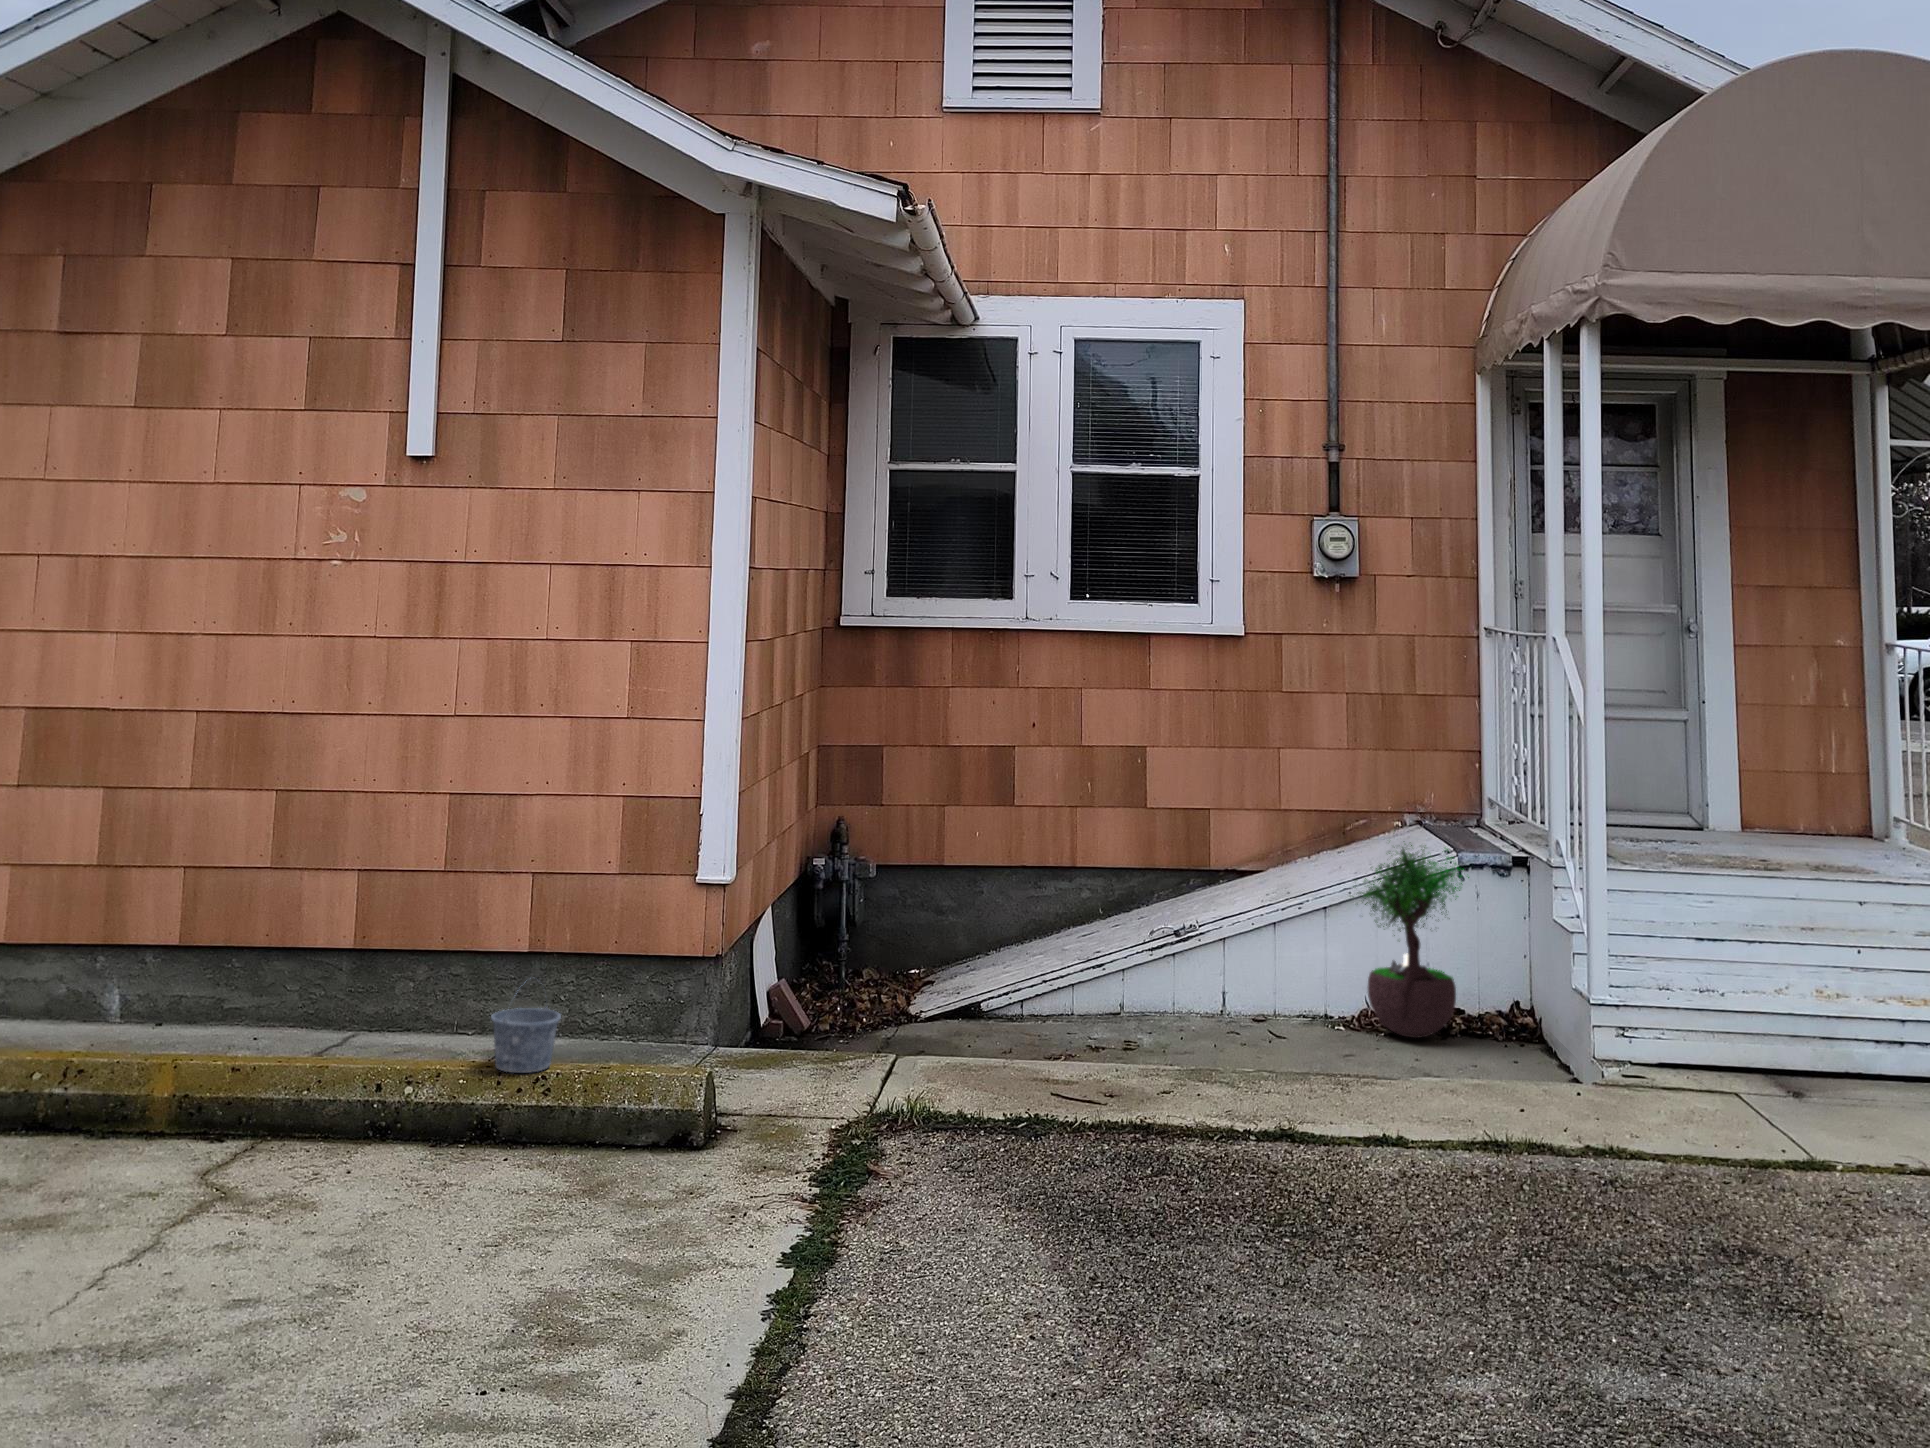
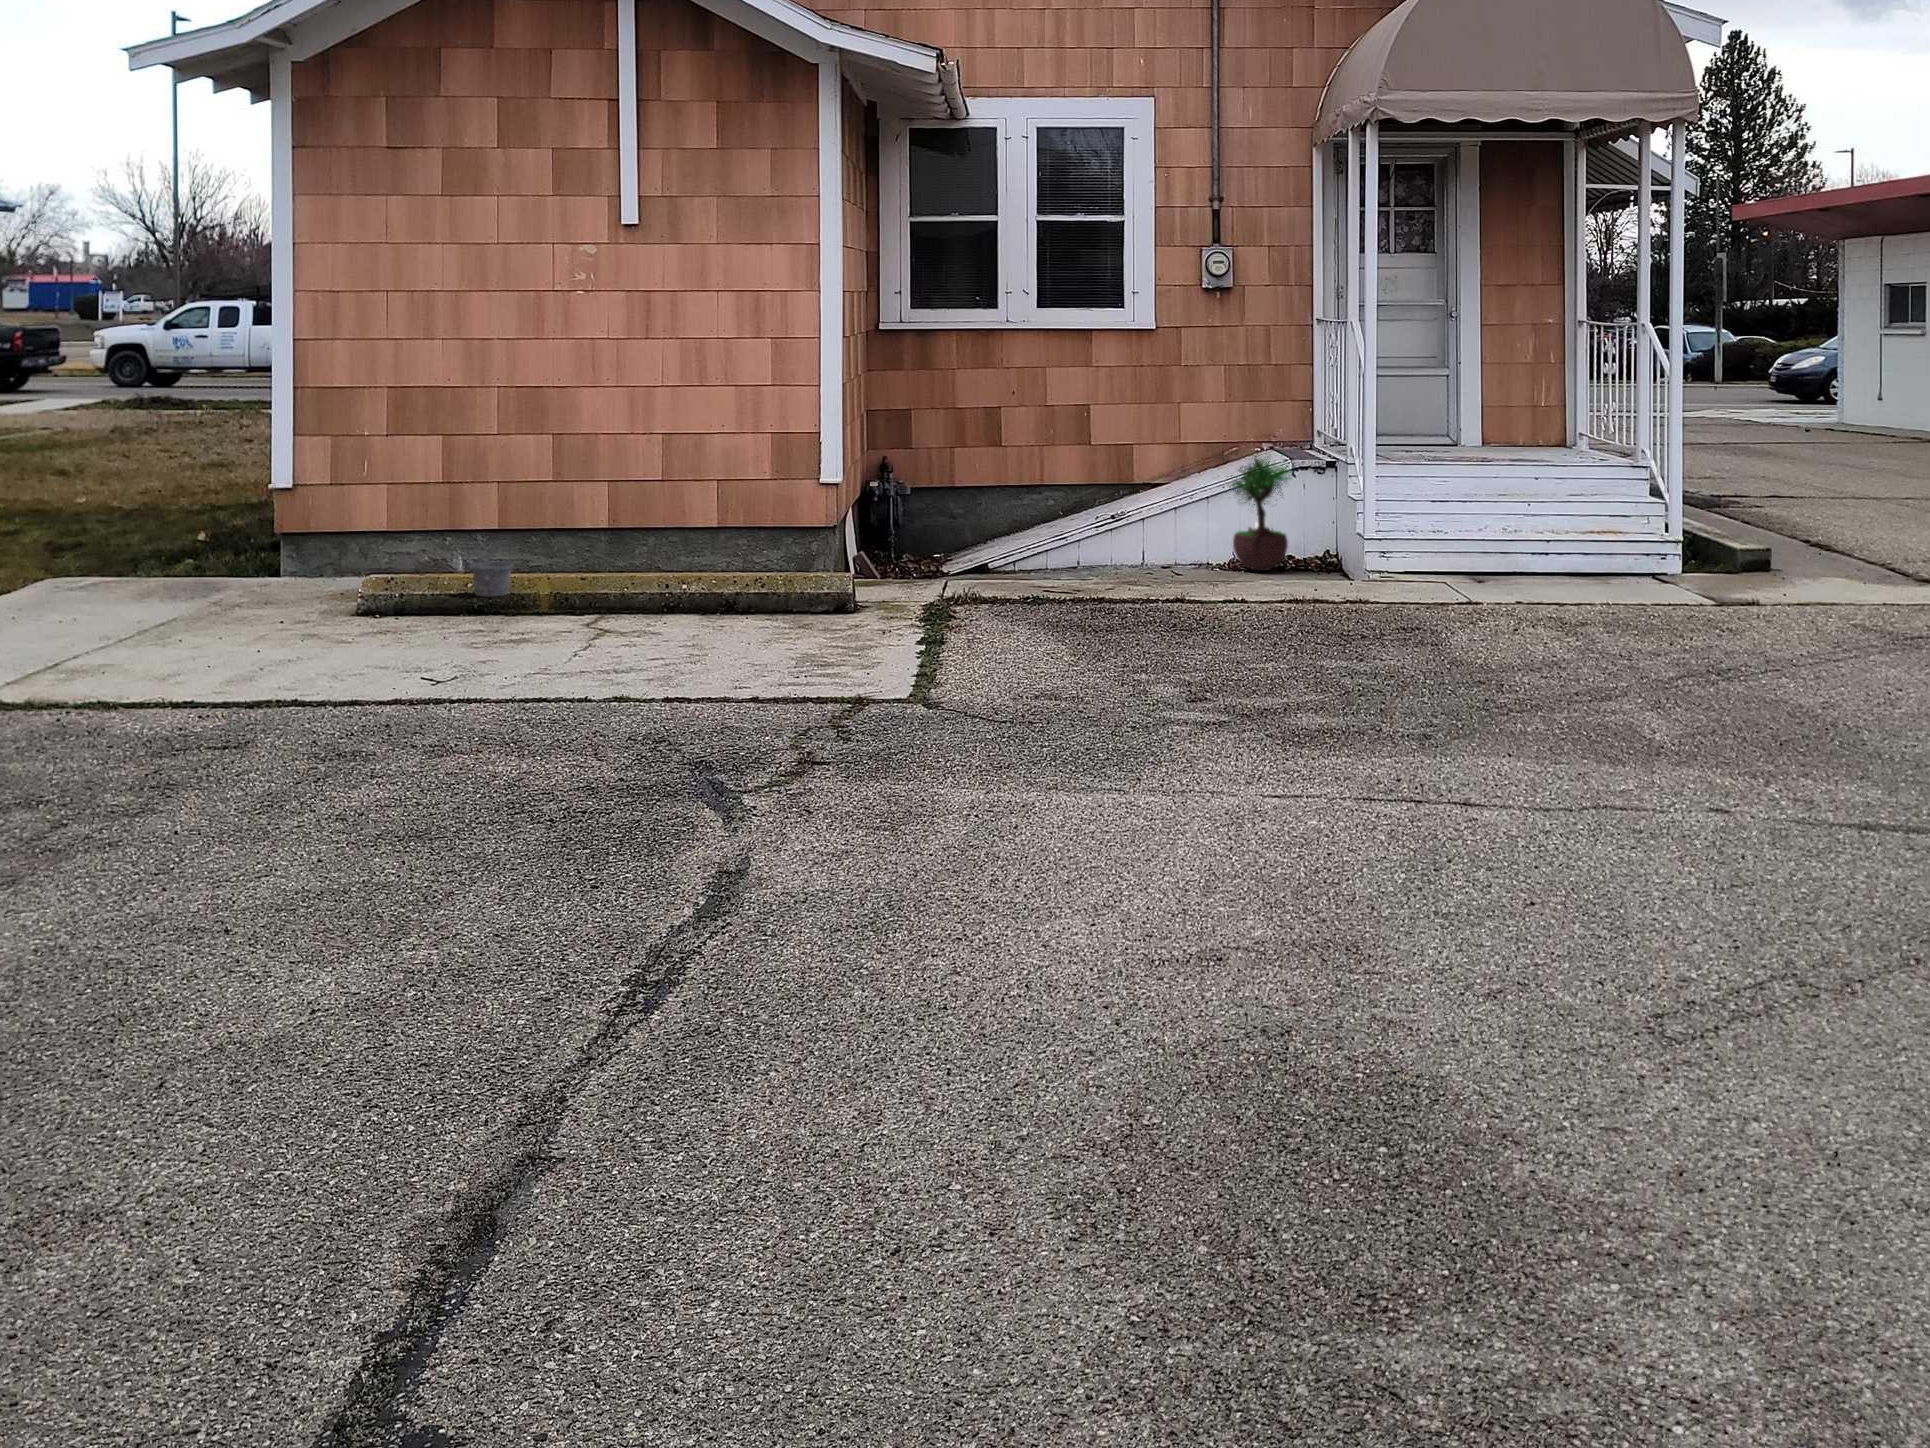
bucket: present [491,1006,561,1073] -> present [471,561,513,597]

